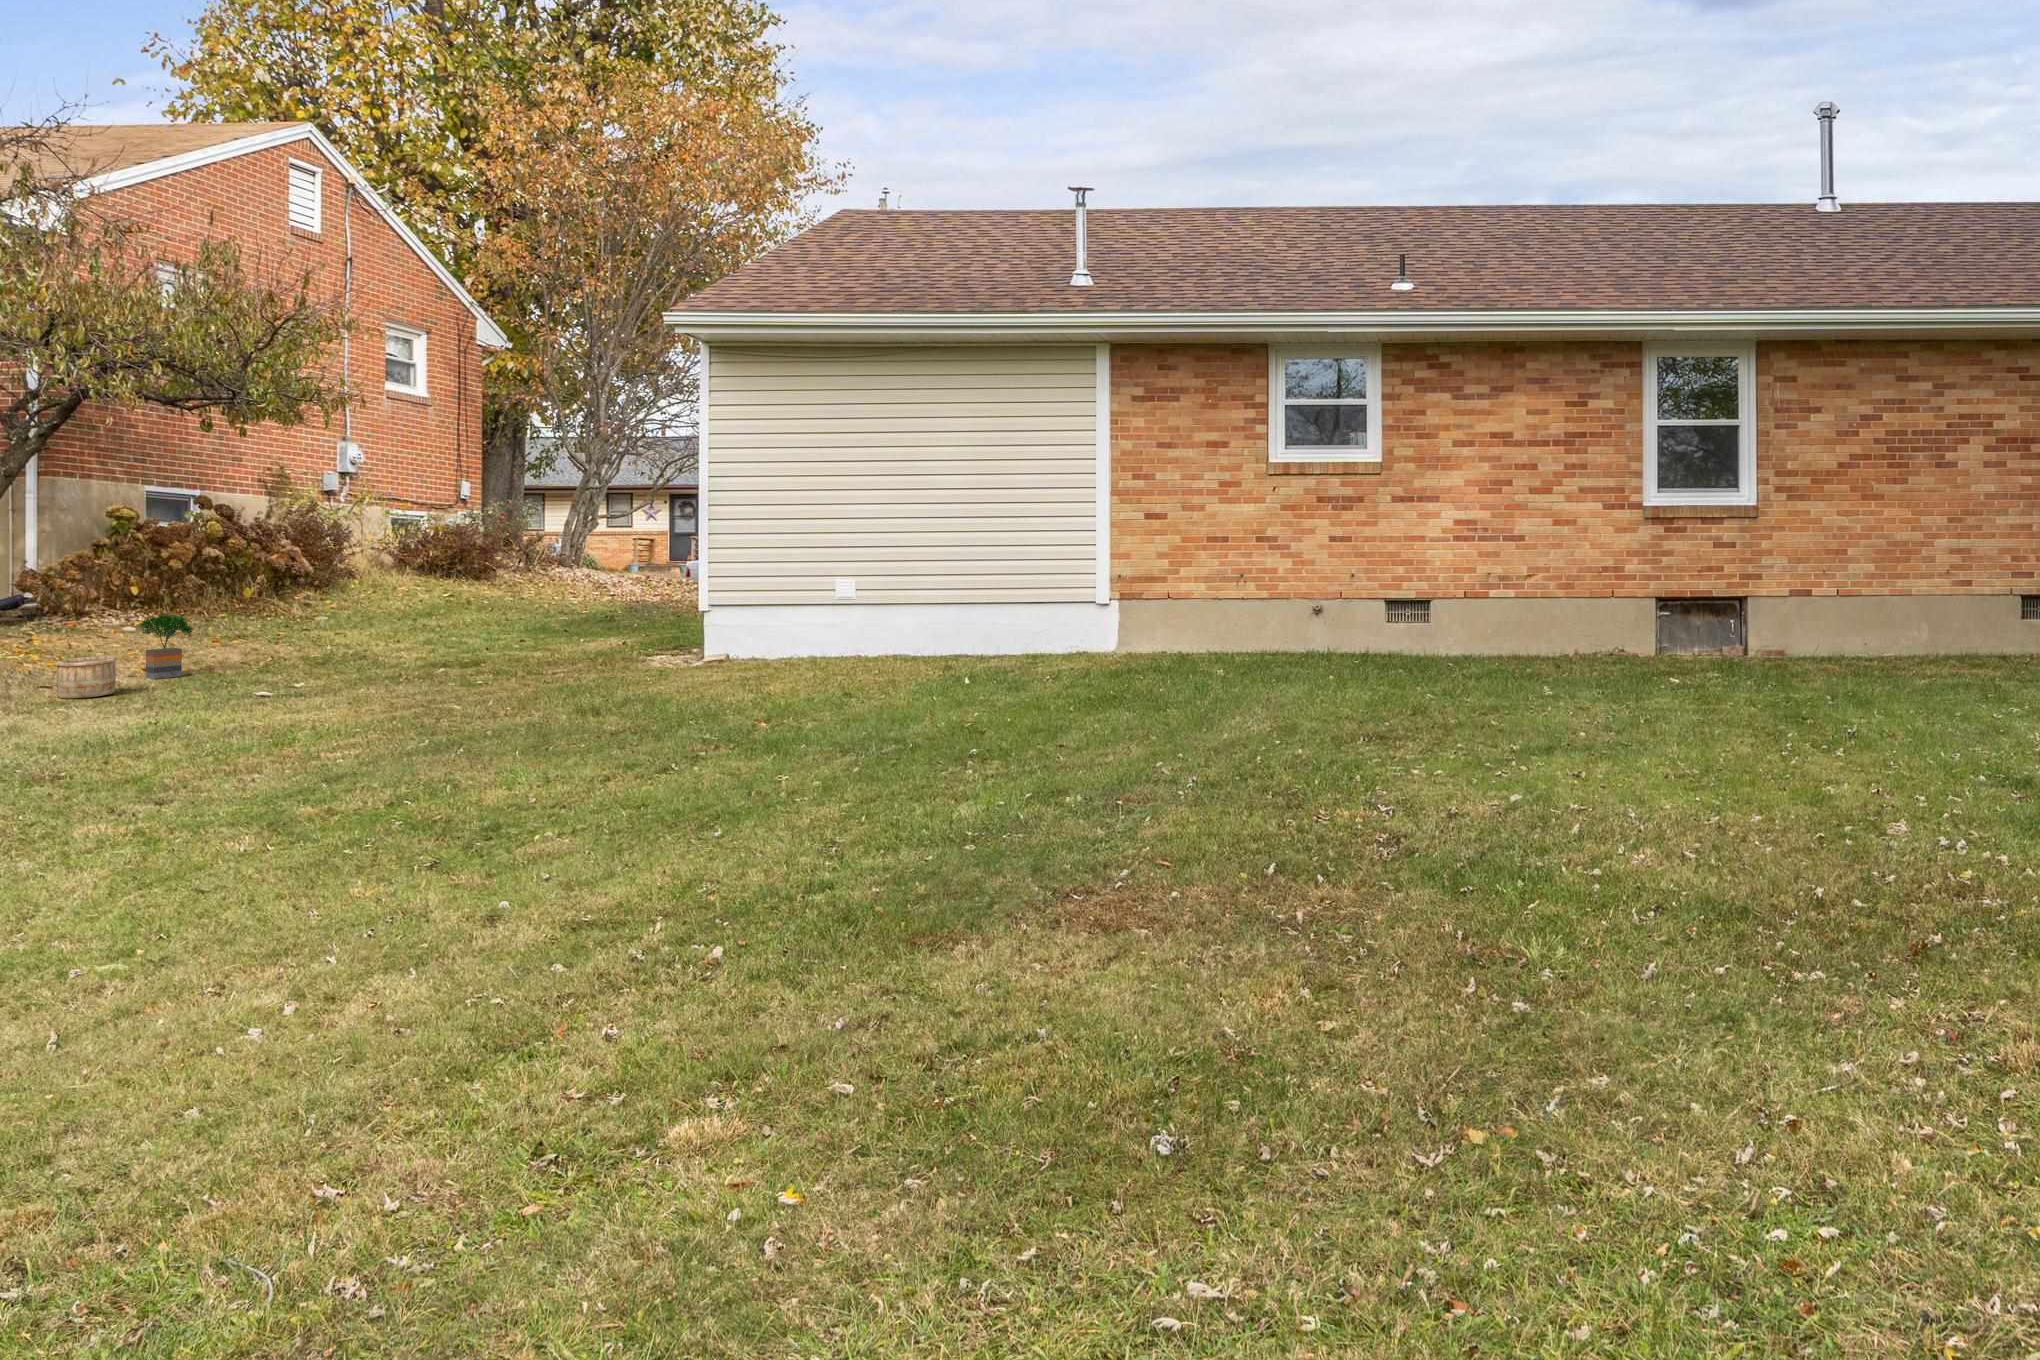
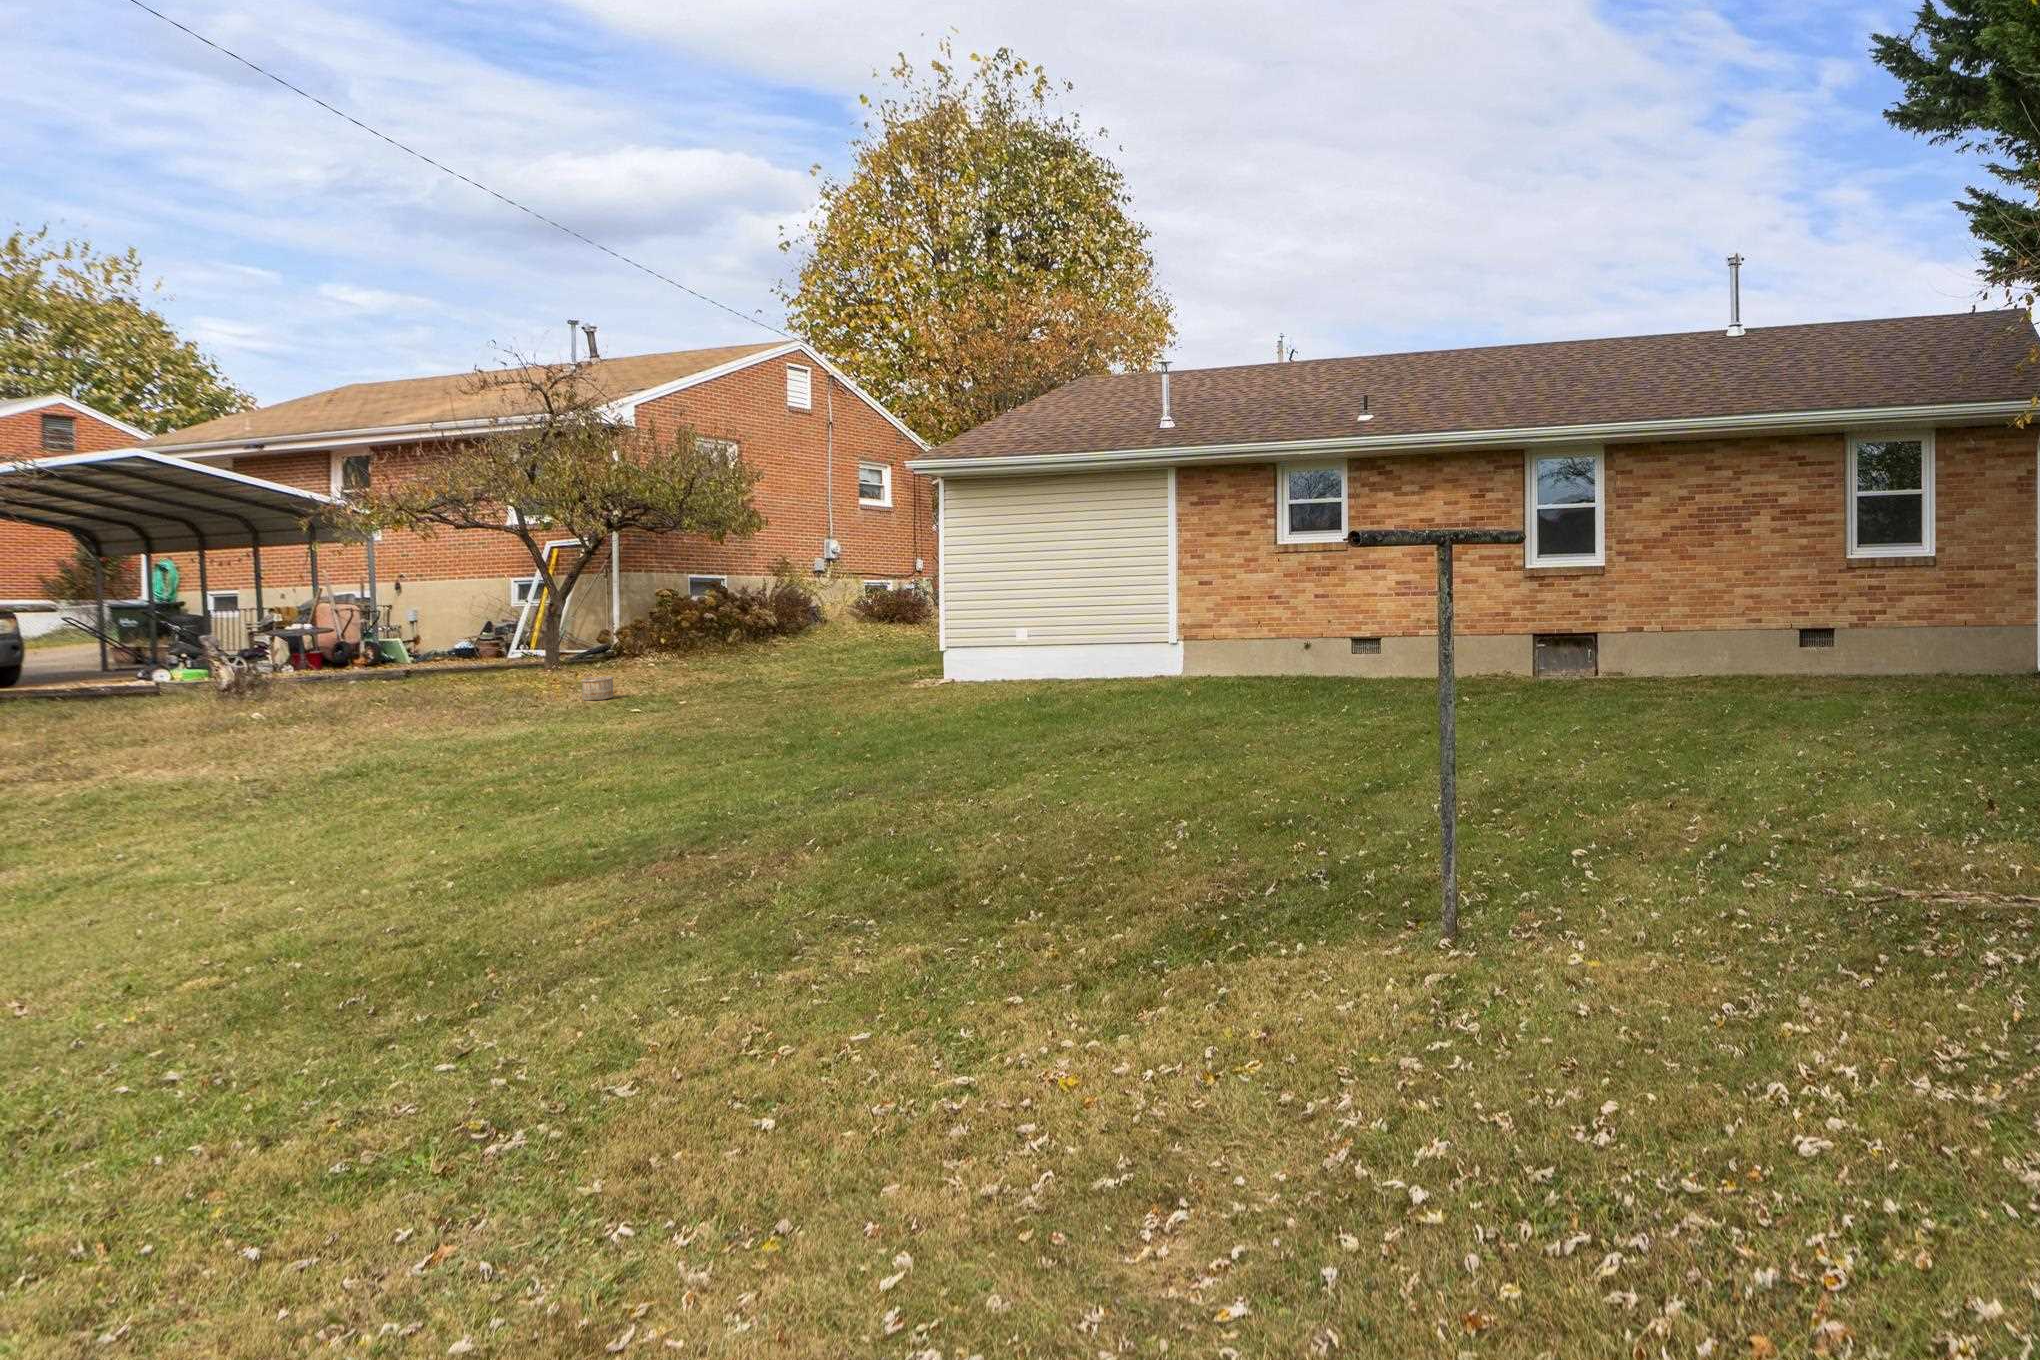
potted tree: present [140,615,193,679] -> none [634,652,664,690]

